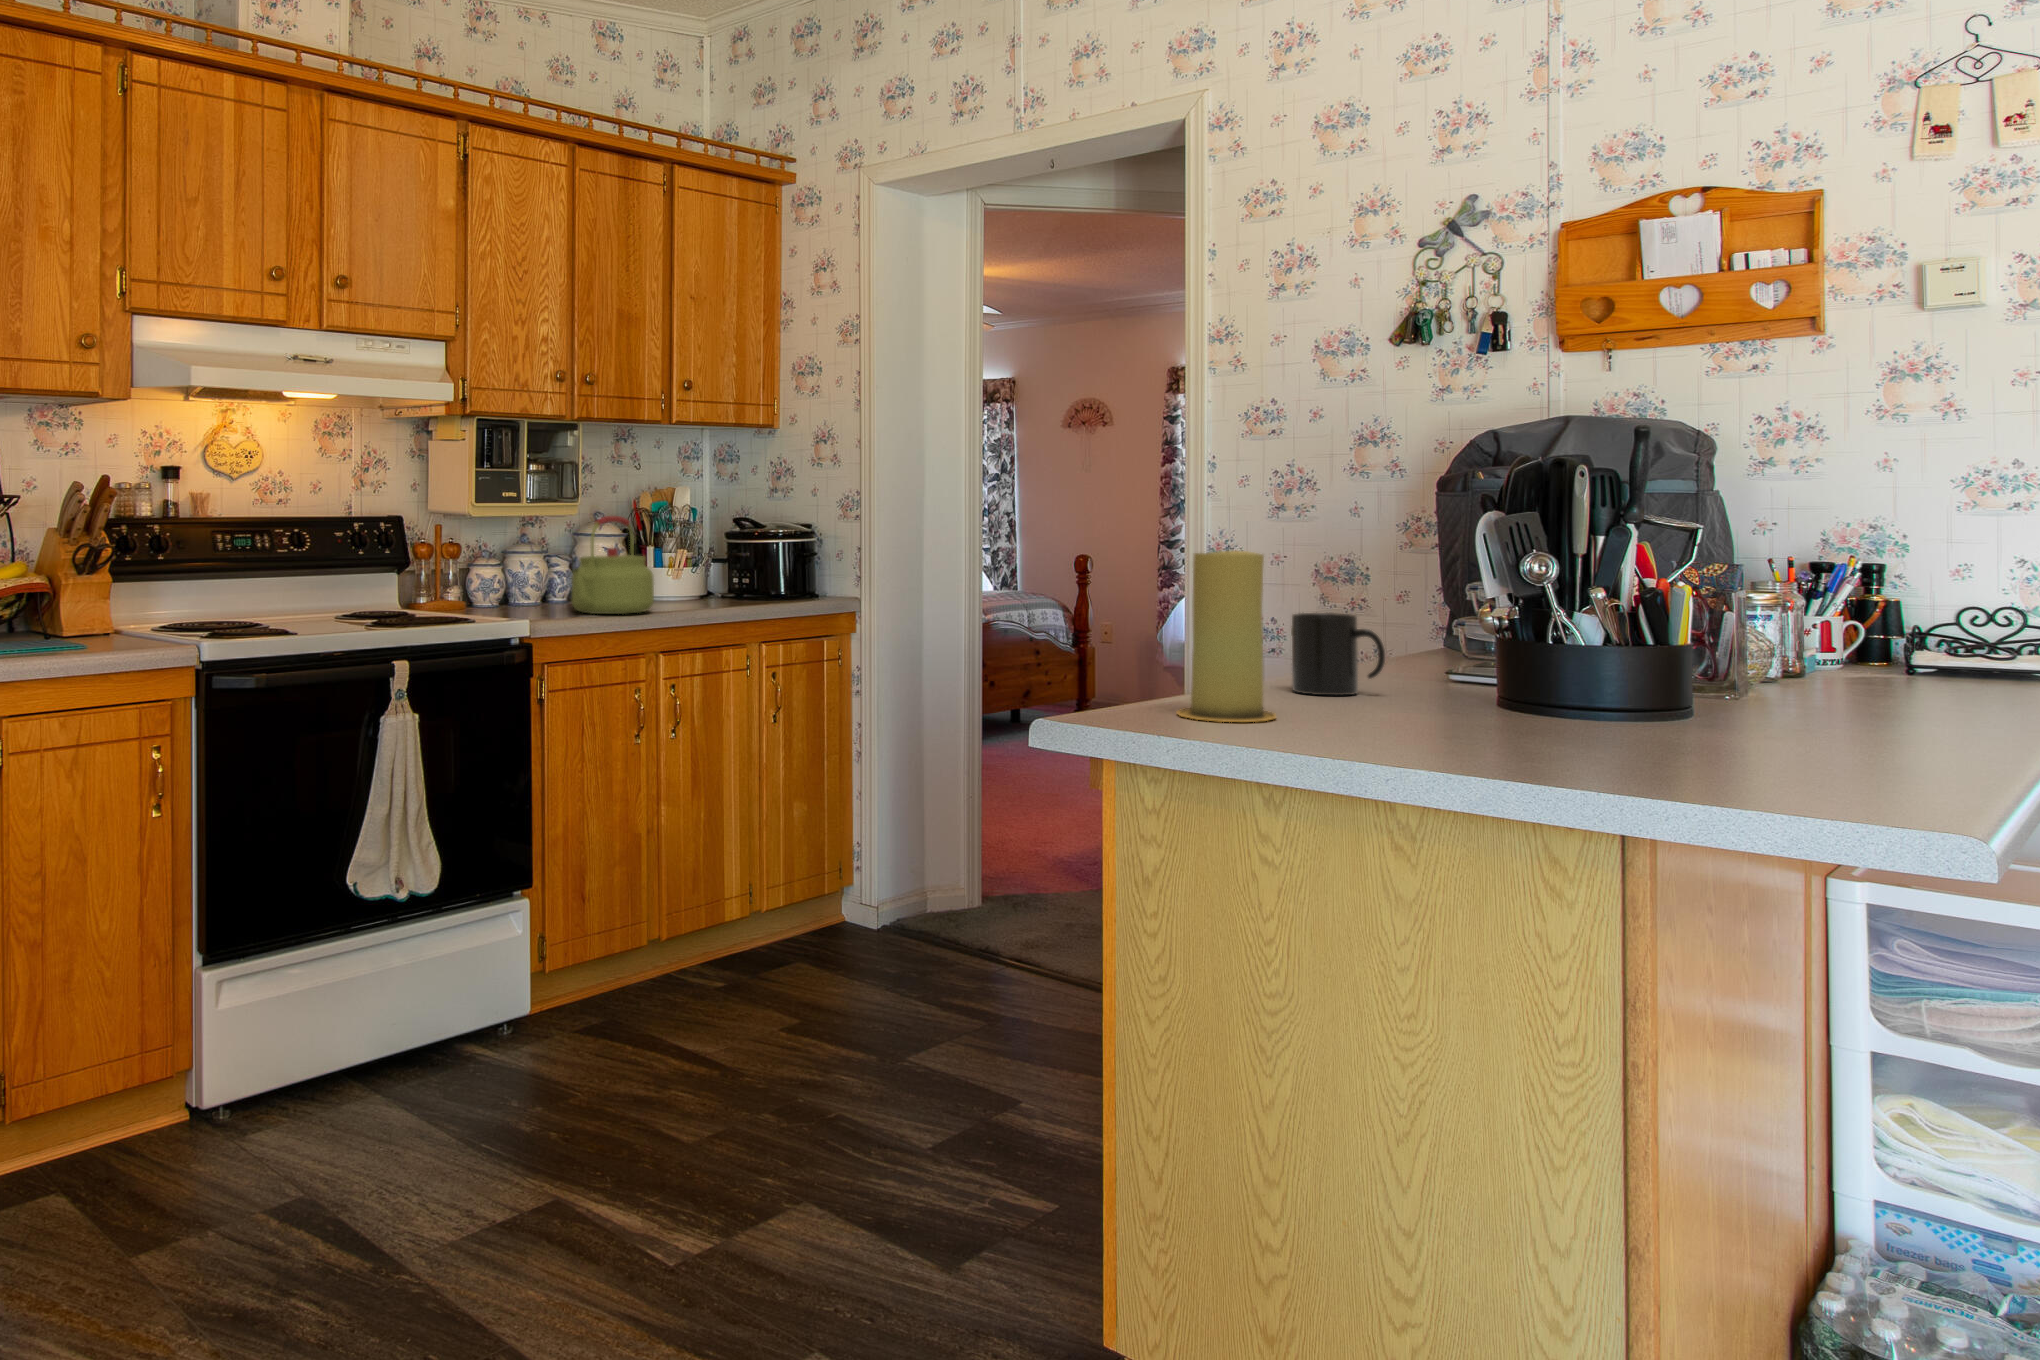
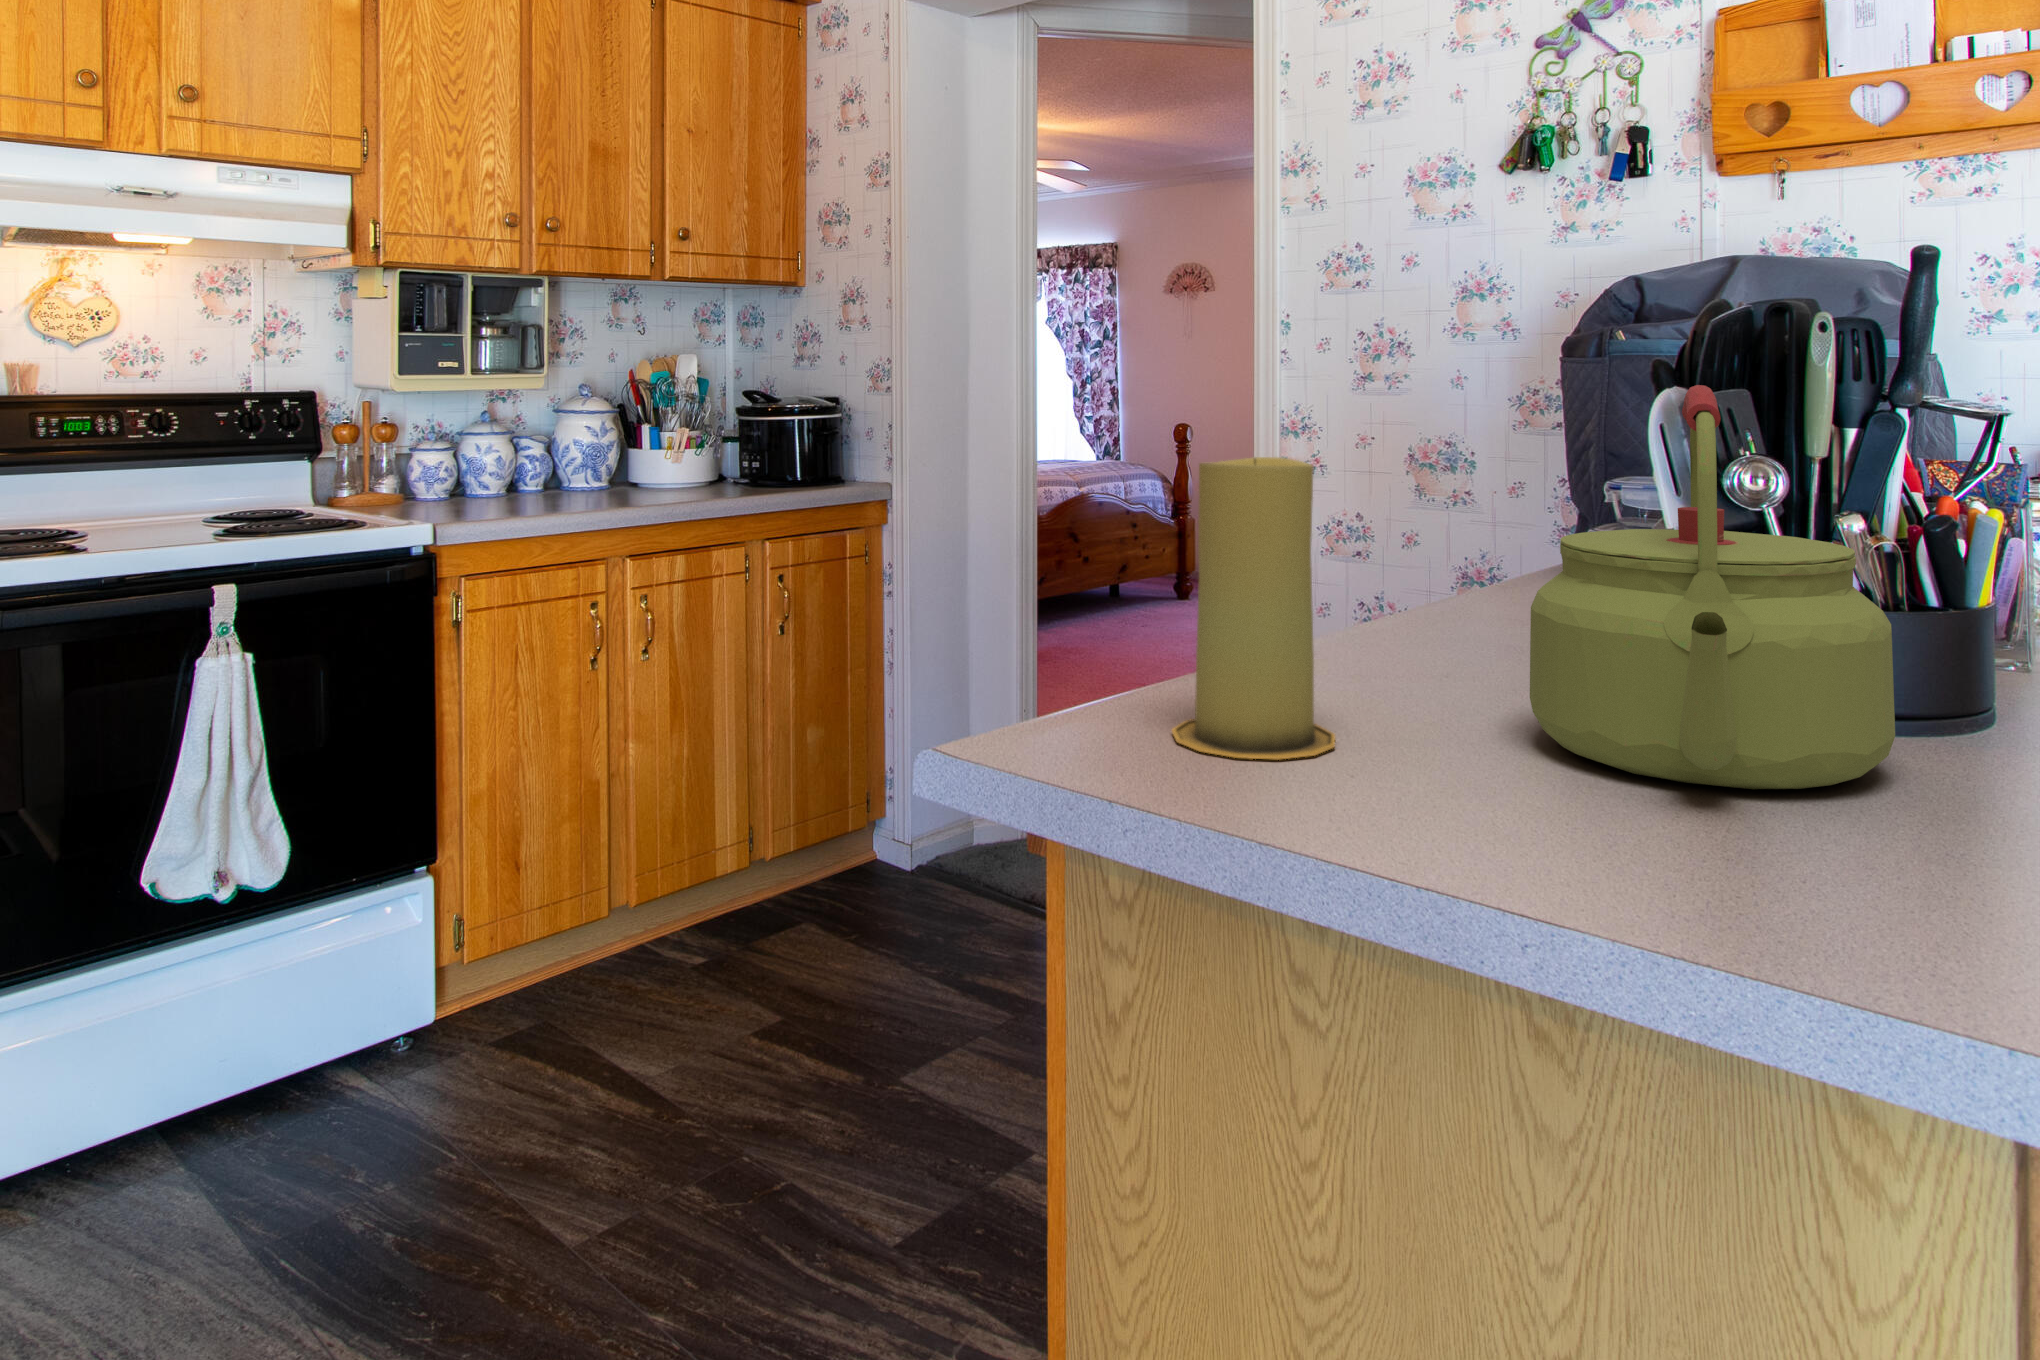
kettle: present [572,516,654,614] -> present [1530,385,1895,789]
mug: present [1291,613,1385,695] -> none [1368,542,1510,675]

